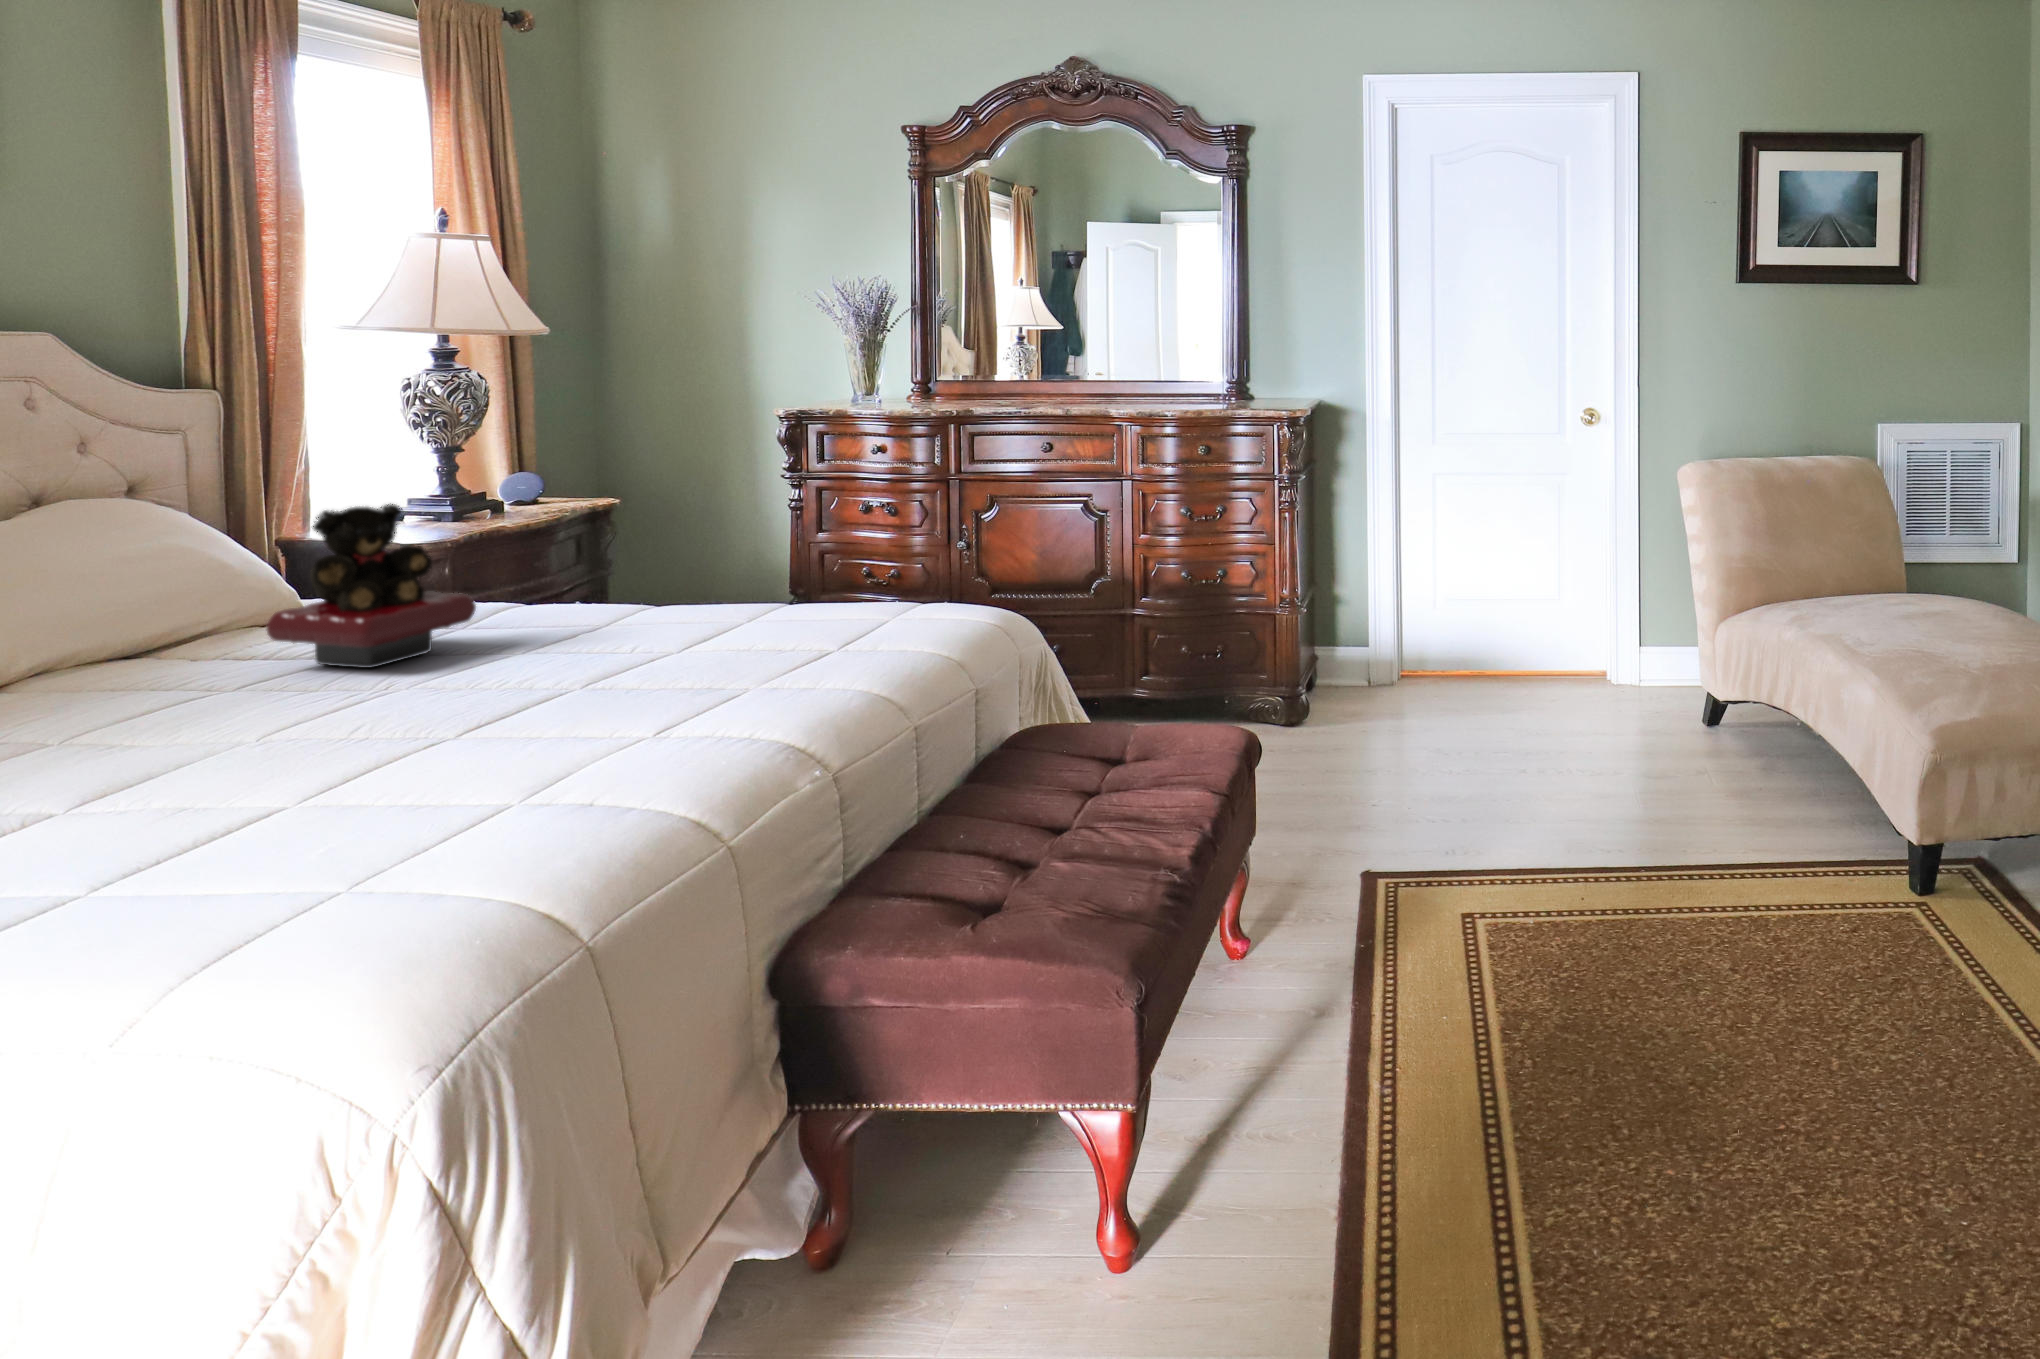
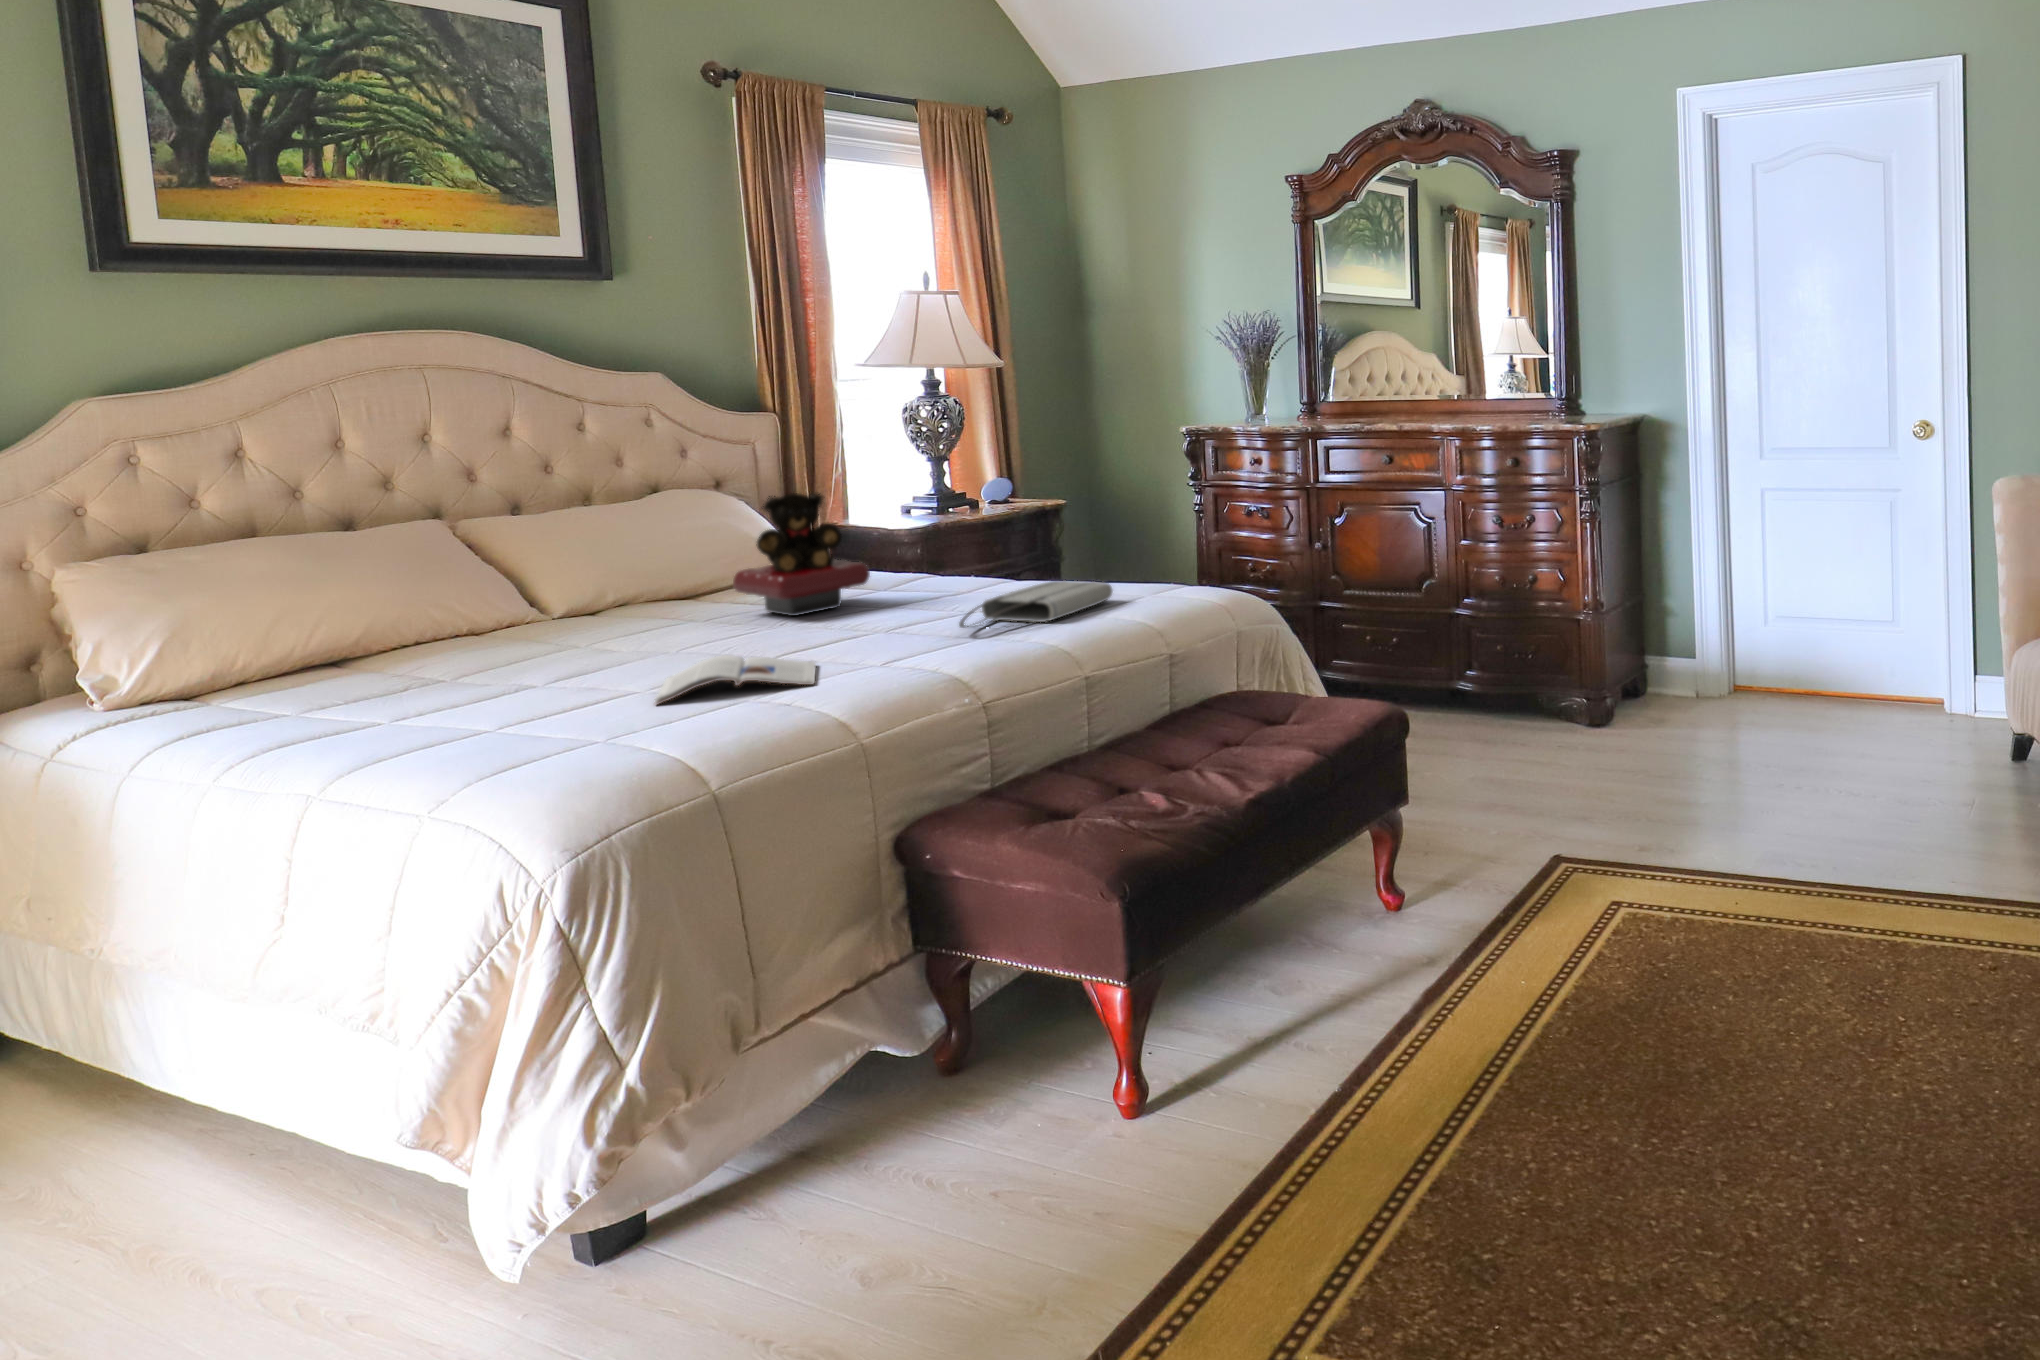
tote bag: none [666,605,824,670] -> present [959,580,1112,628]
magazine: none [290,725,536,800] -> present [655,655,816,705]

